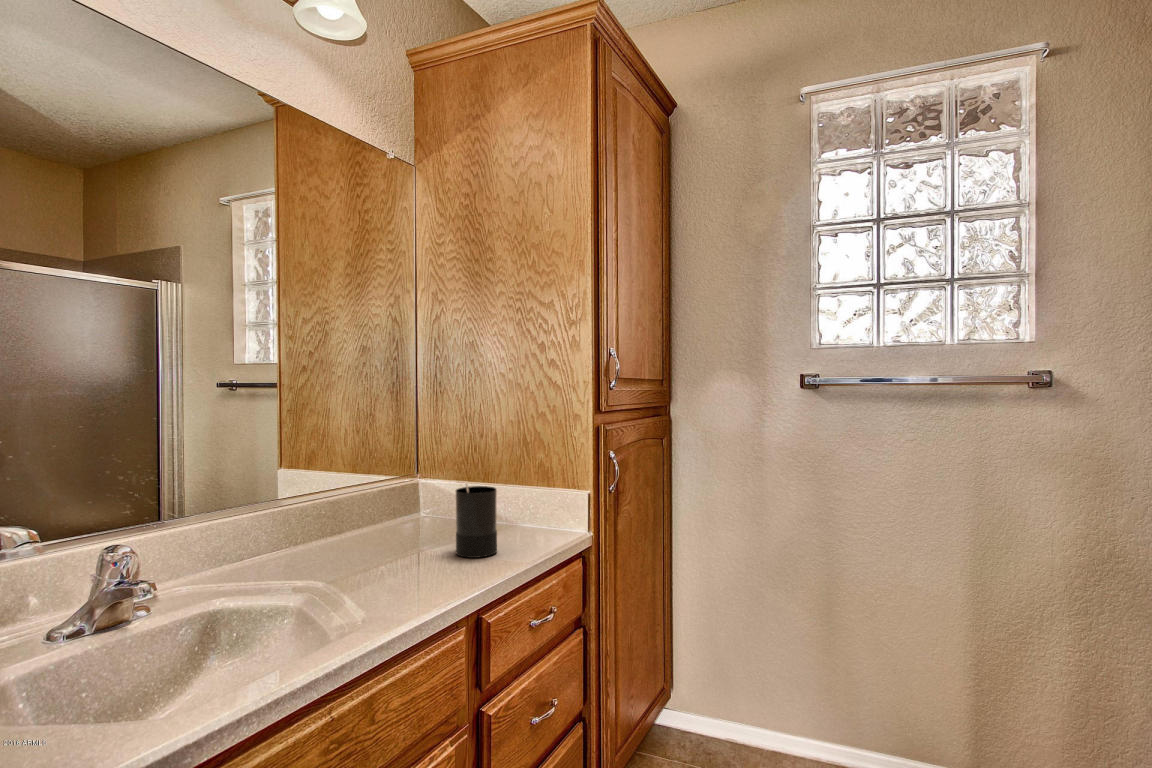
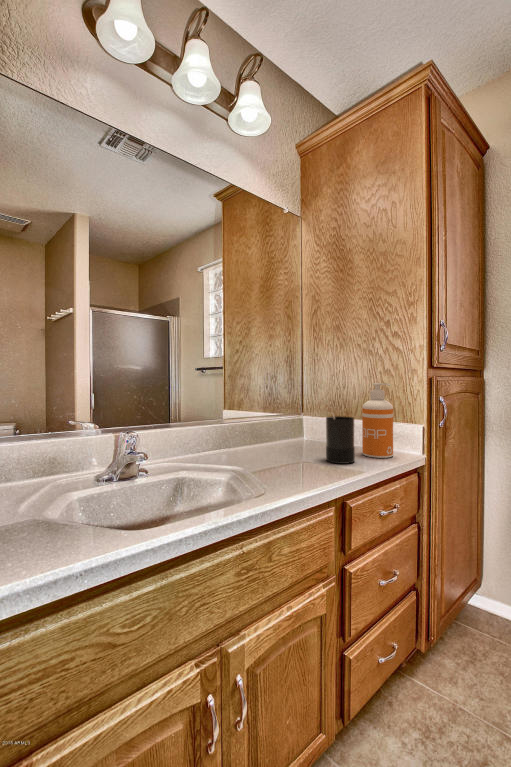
soap dispenser: none [509,433,551,542] -> present [362,383,393,458]

